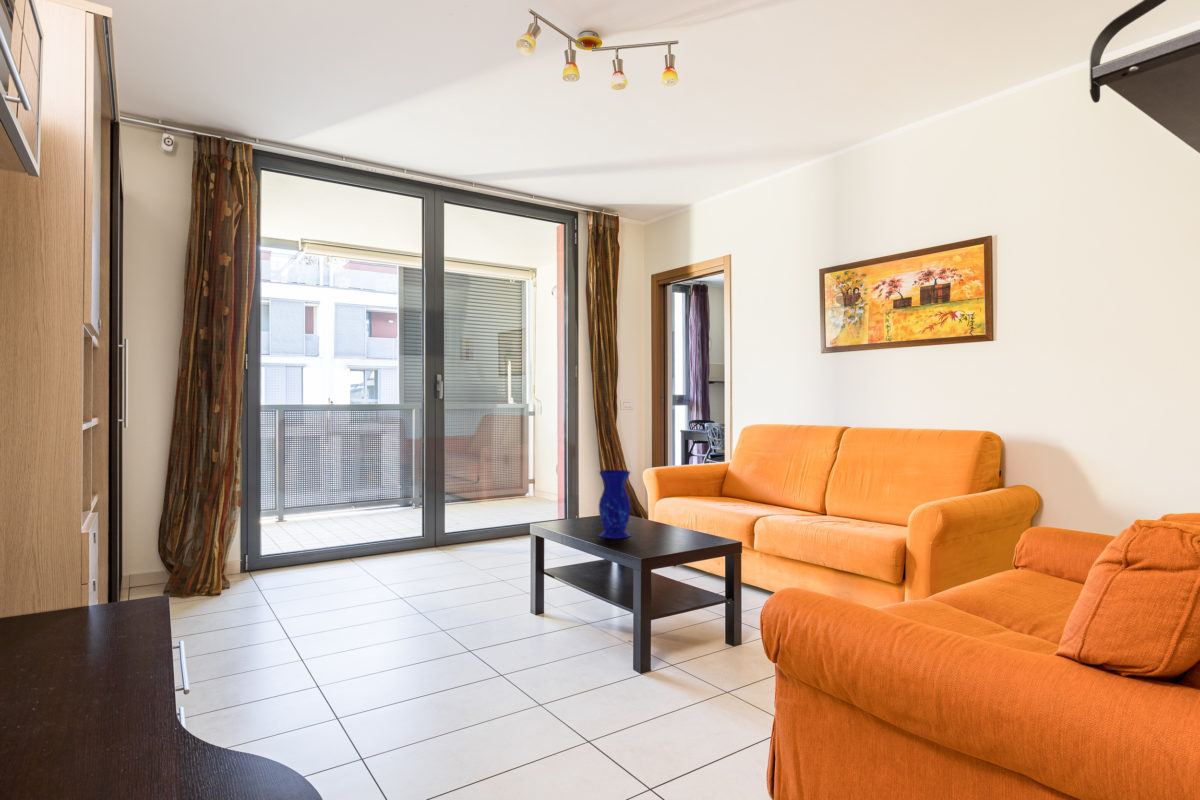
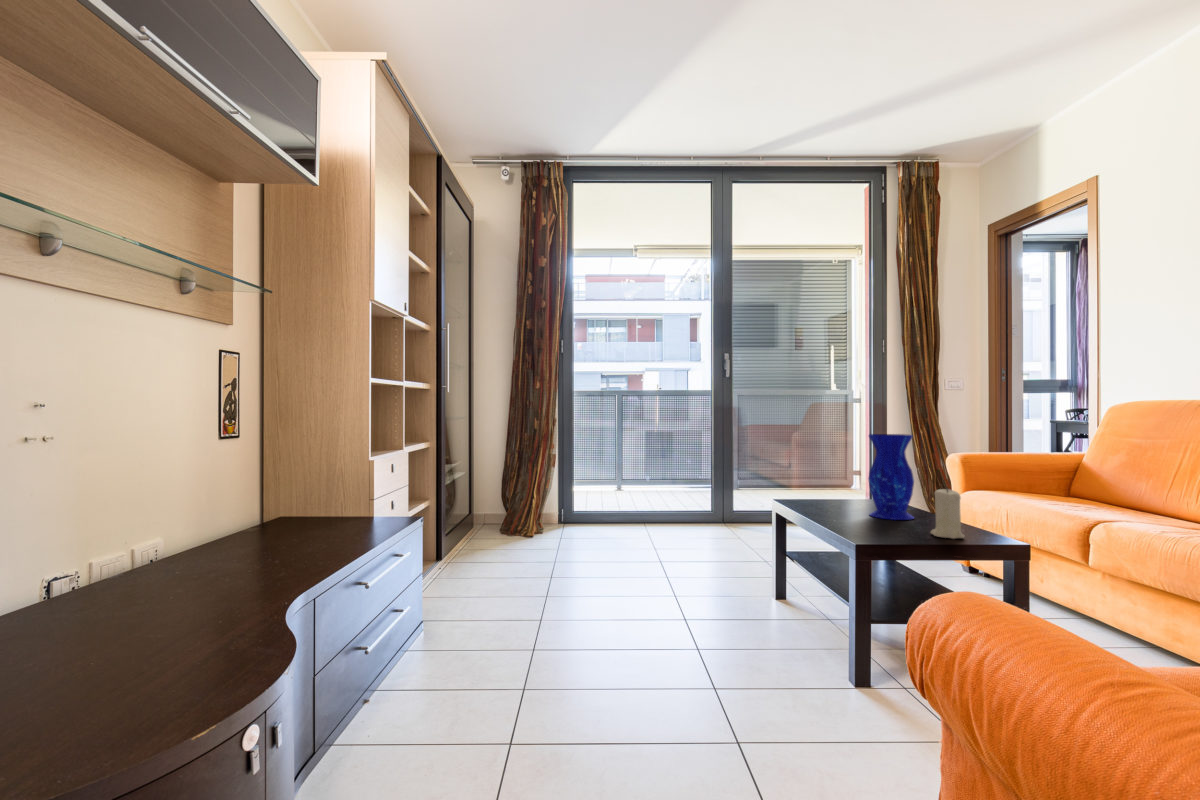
candle: none [648,513,670,550] -> present [931,489,964,539]

